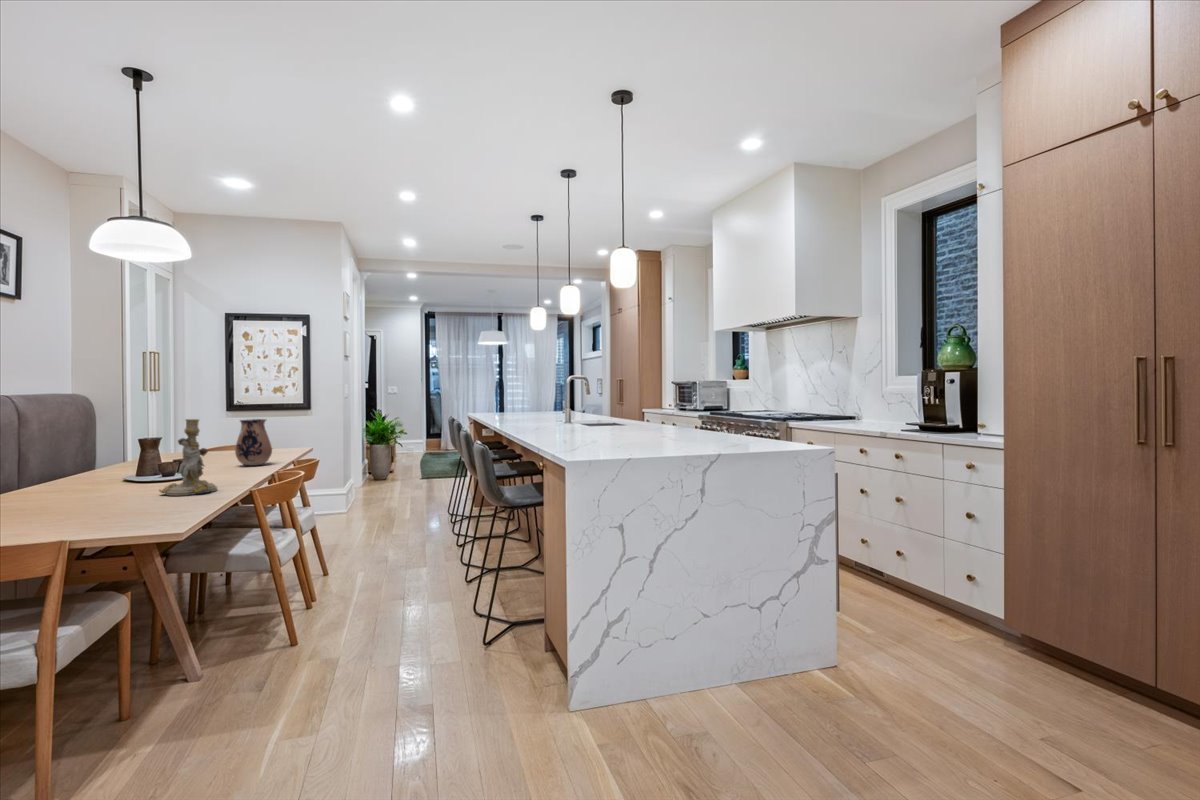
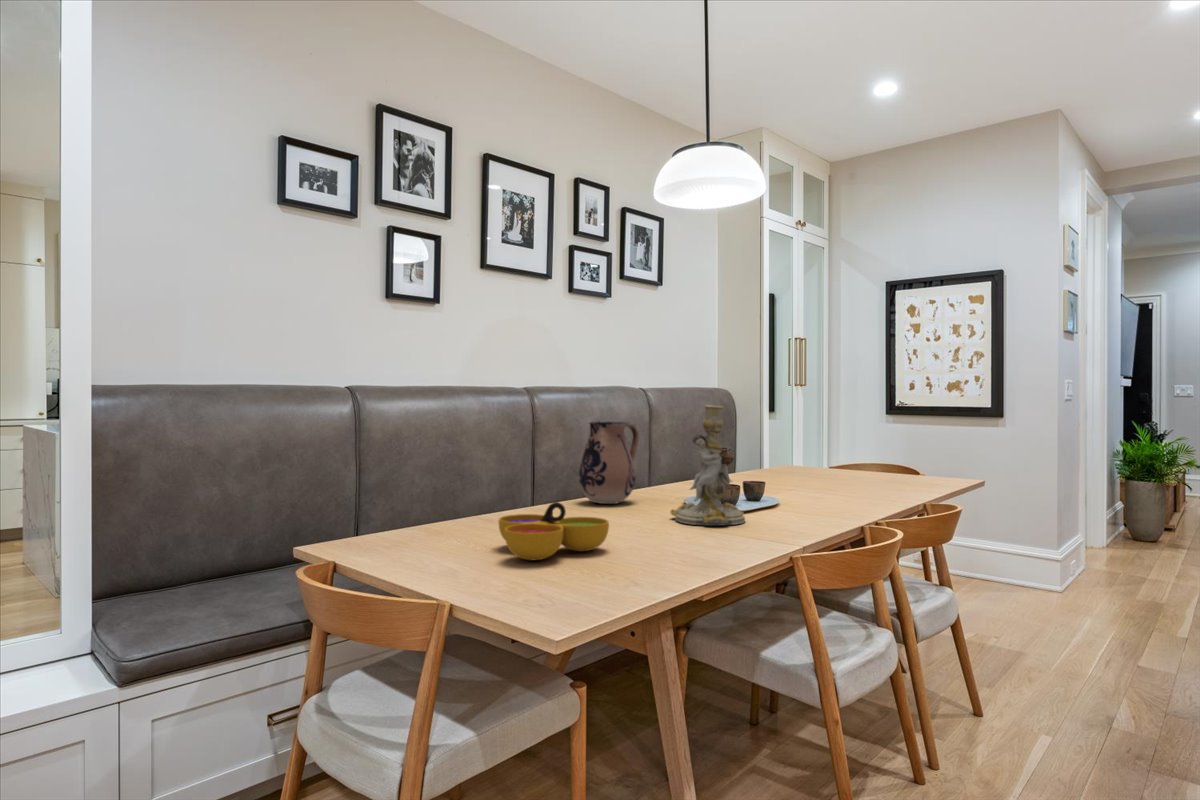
ceramic pitcher: present [235,419,272,465] -> present [579,422,639,504]
decorative bowl: none [71,488,165,525] -> present [499,502,609,560]

